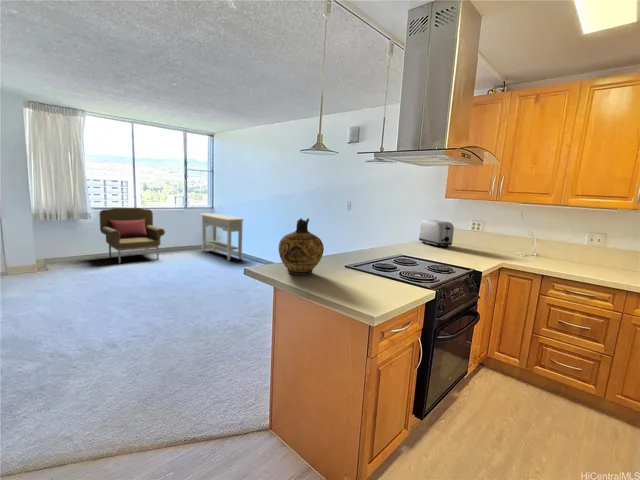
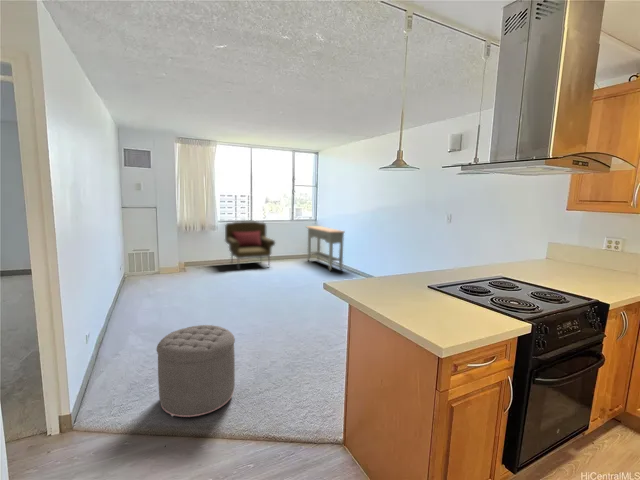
ceramic jug: present [279,218,324,275] -> none [355,237,401,295]
toaster: present [419,220,454,247] -> none [531,236,577,269]
ottoman: none [31,325,137,437] -> present [157,325,235,417]

